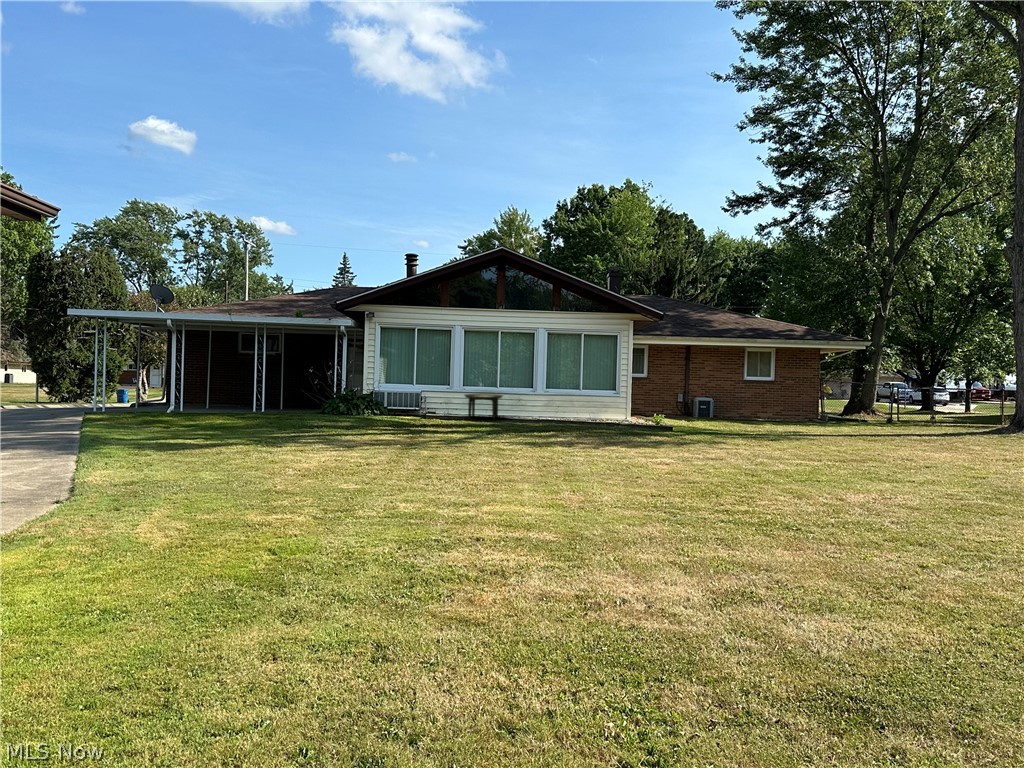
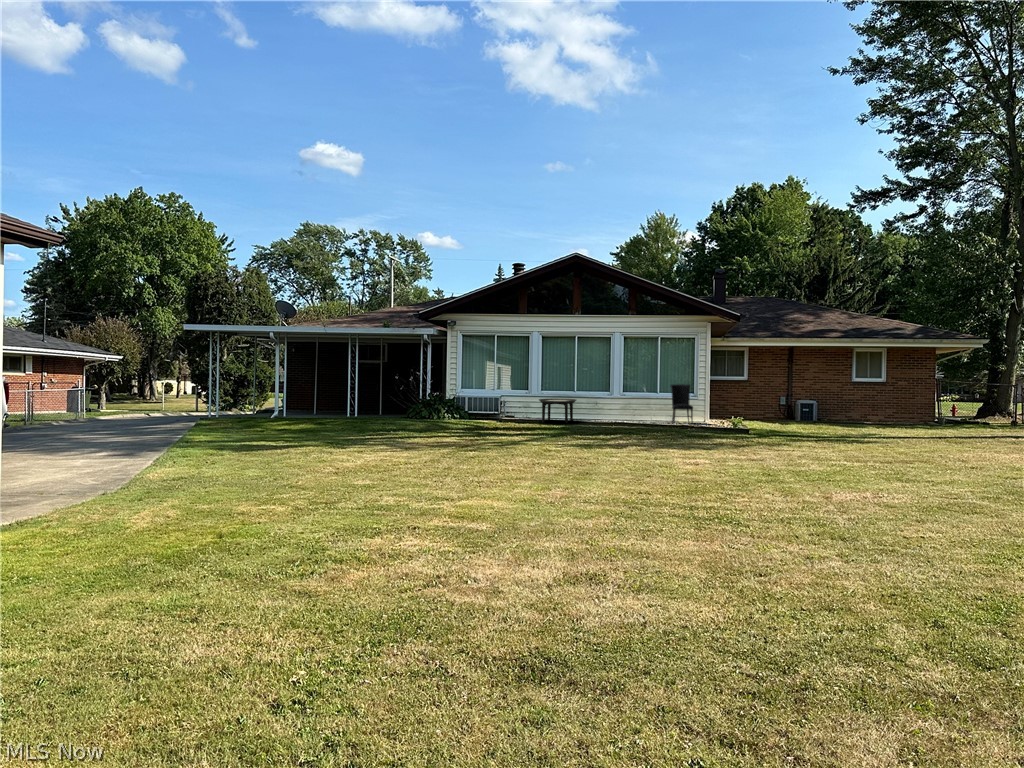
chair: none [594,381,619,420] -> present [670,384,693,423]

